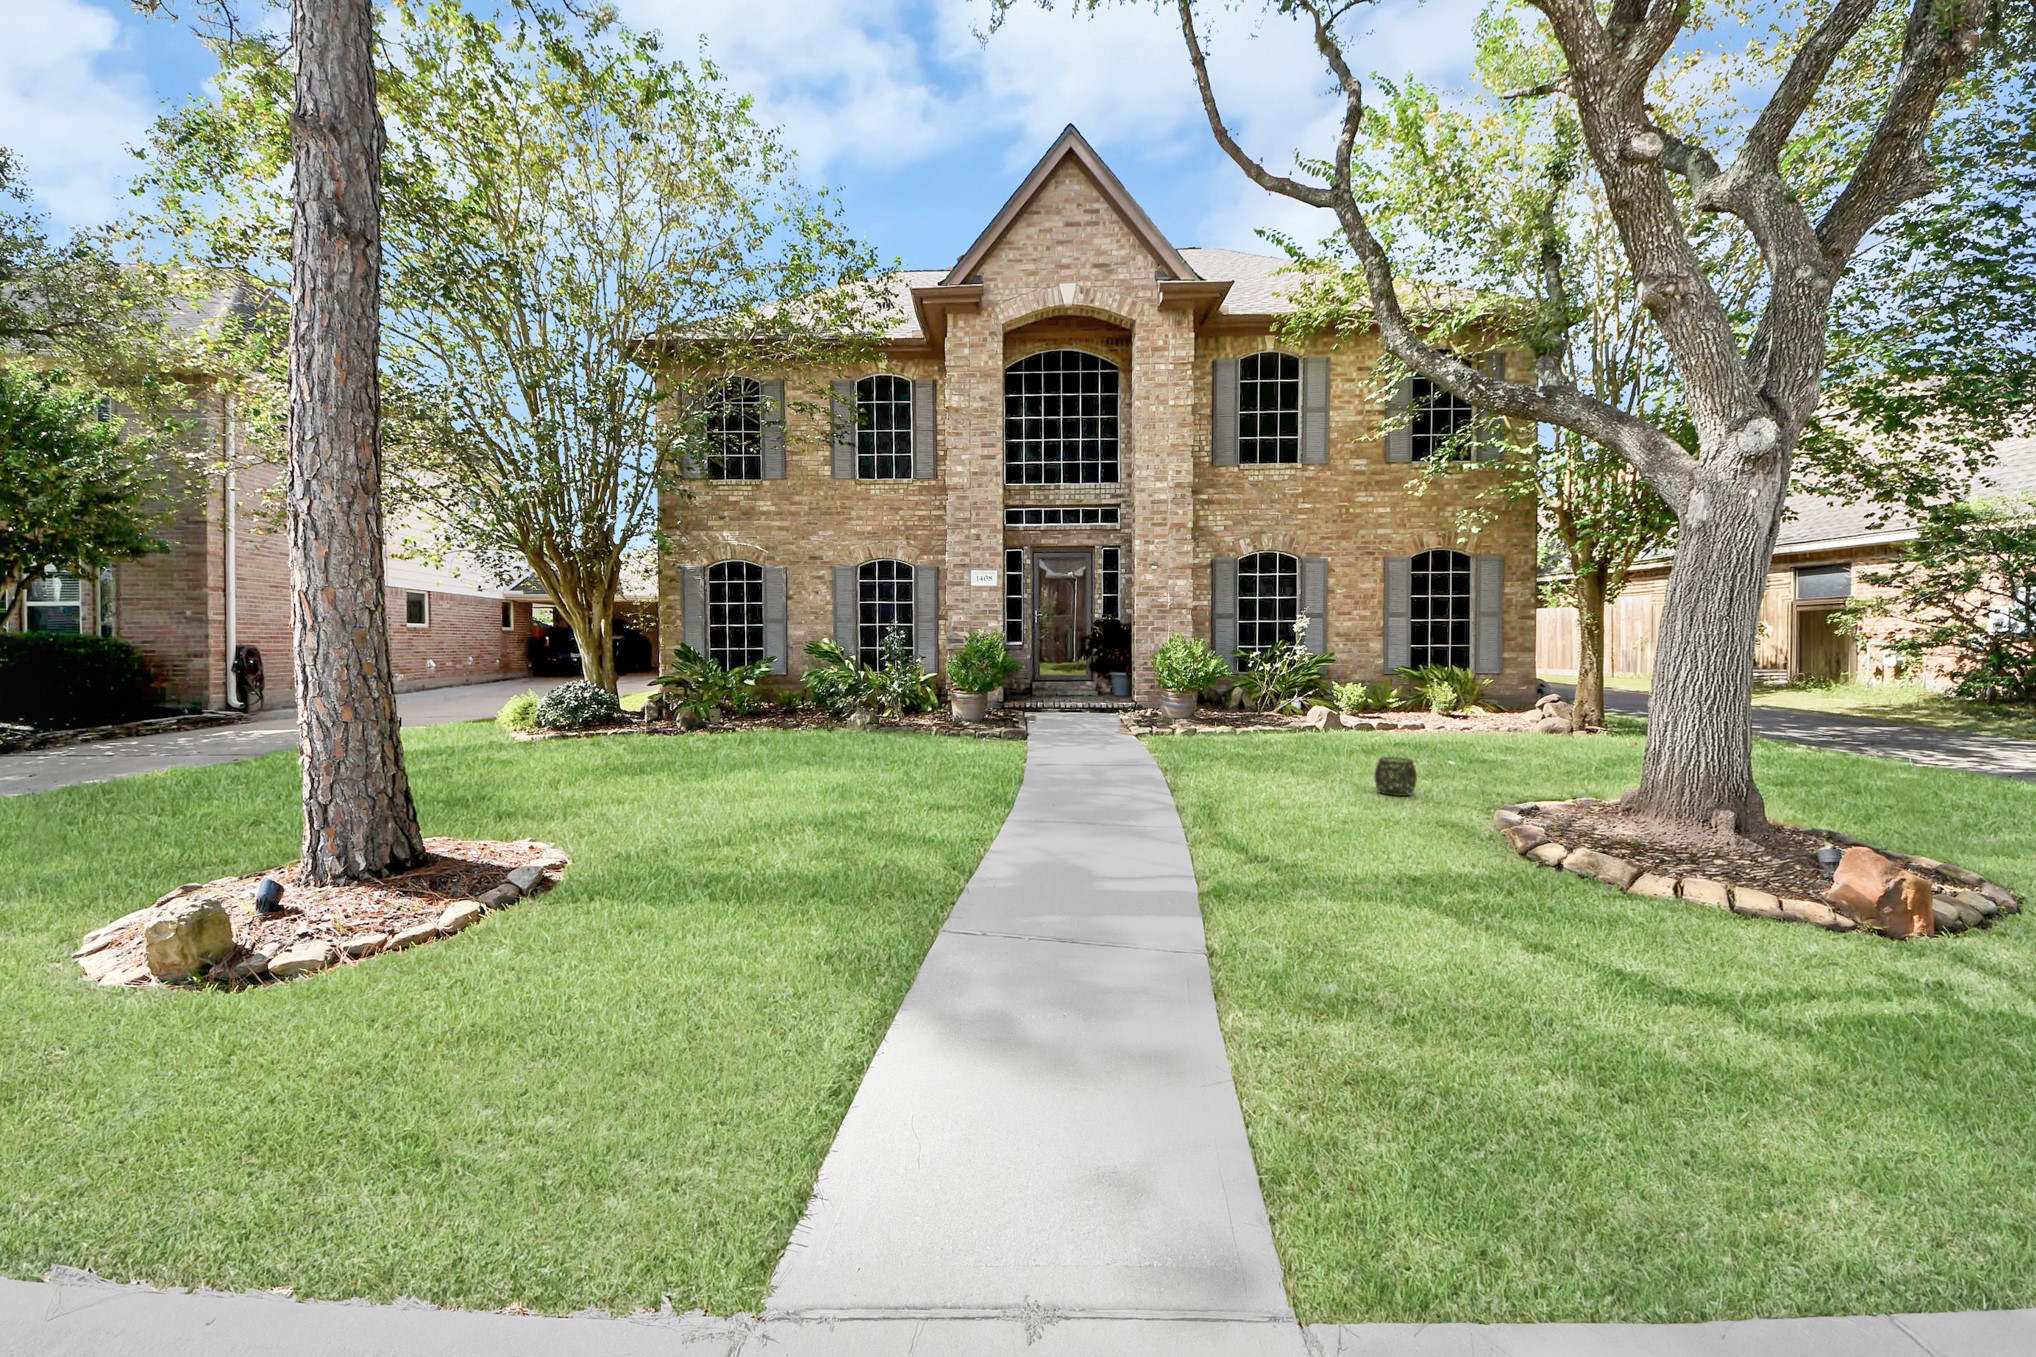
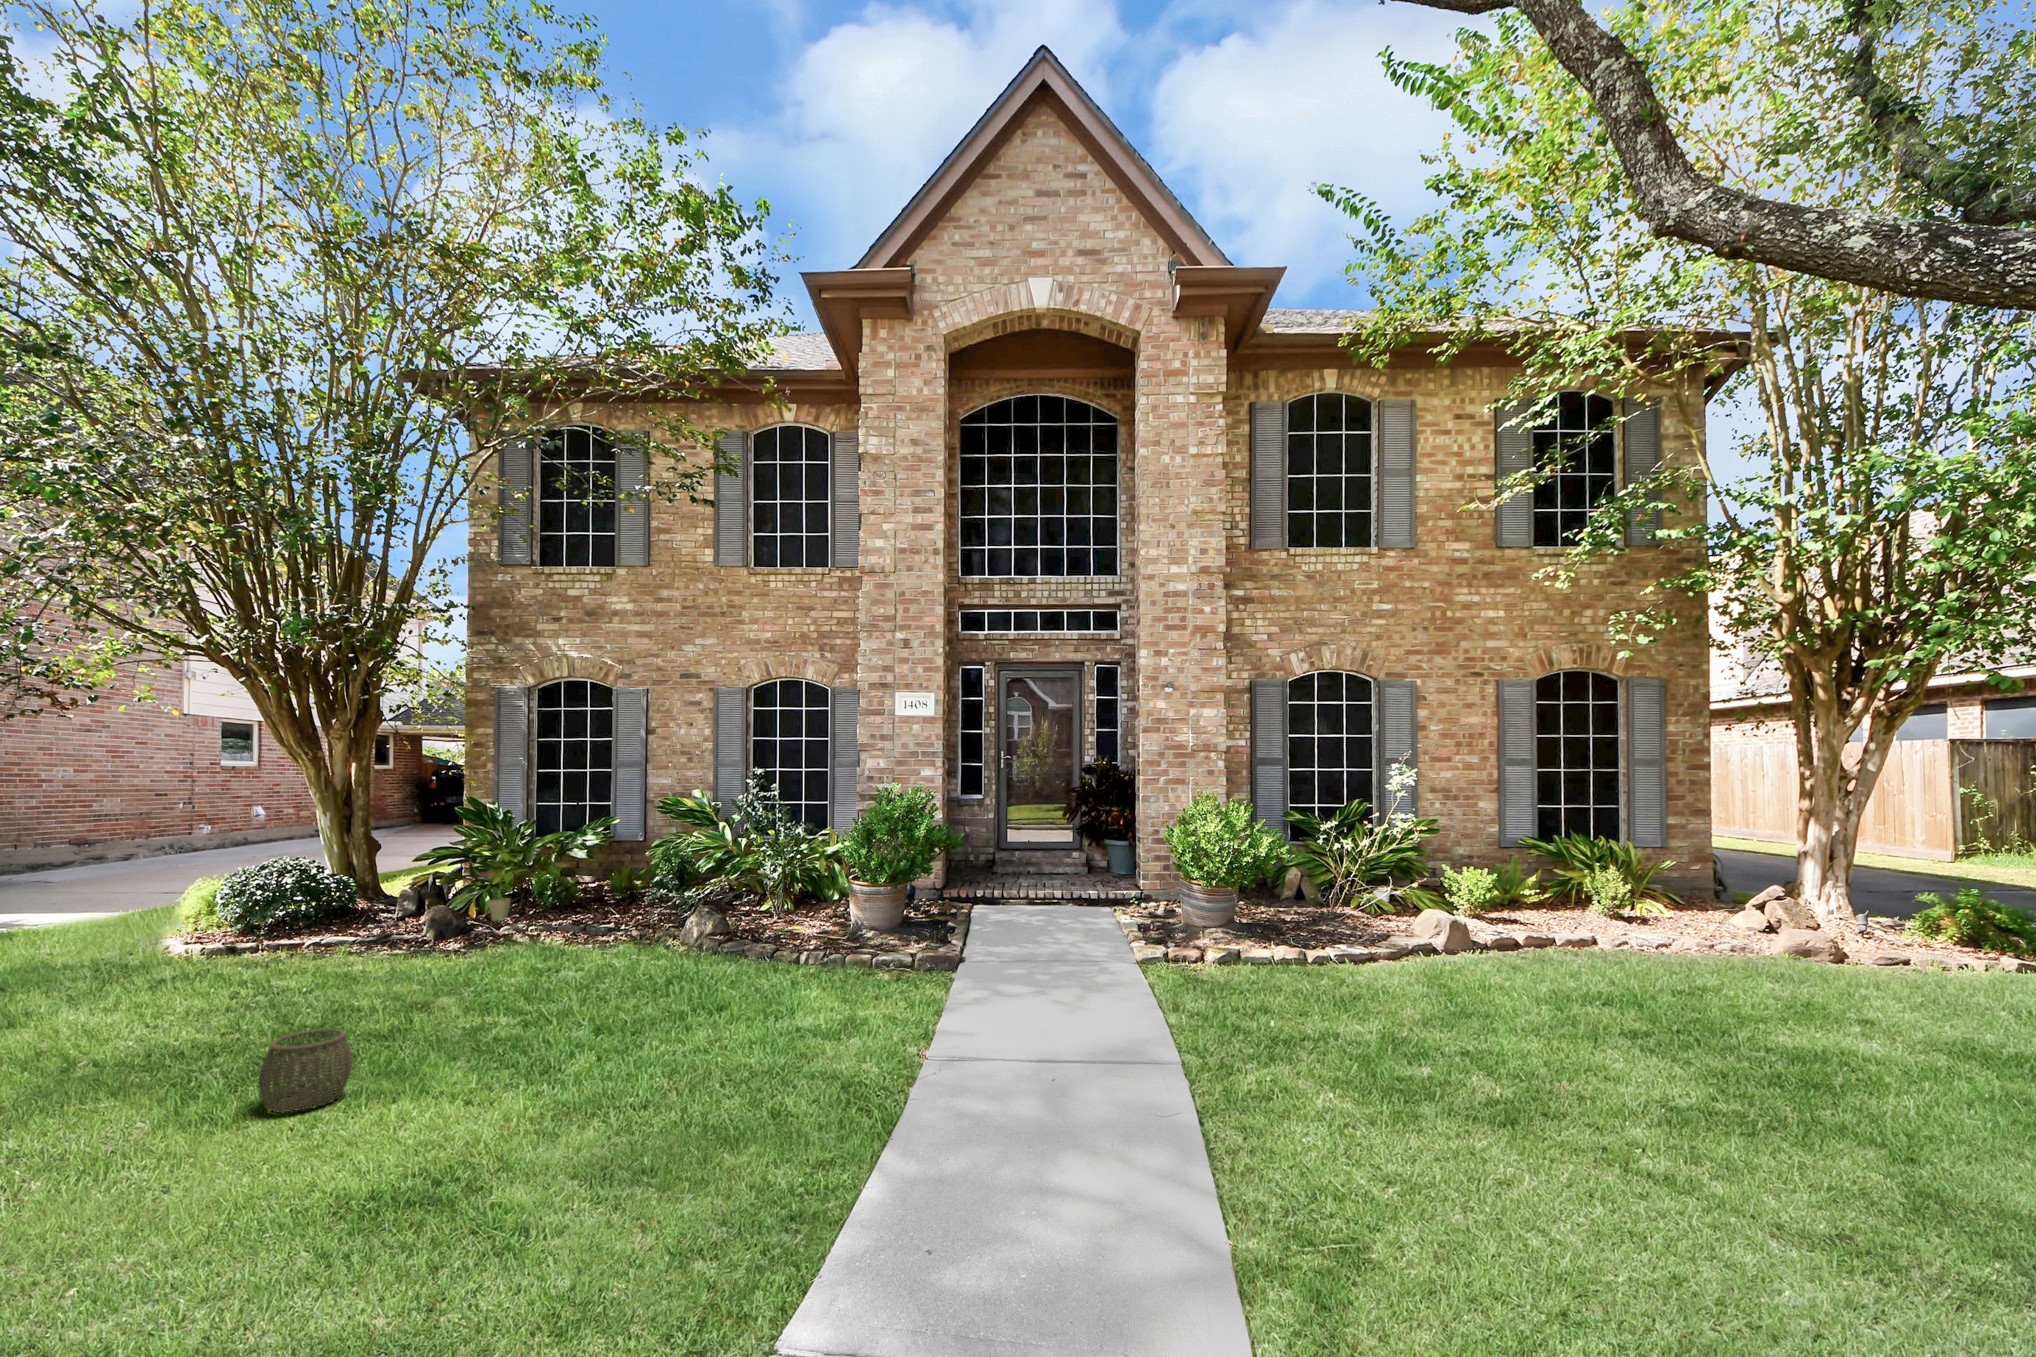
woven basket: present [1374,757,1417,796] -> present [258,1028,352,1113]

